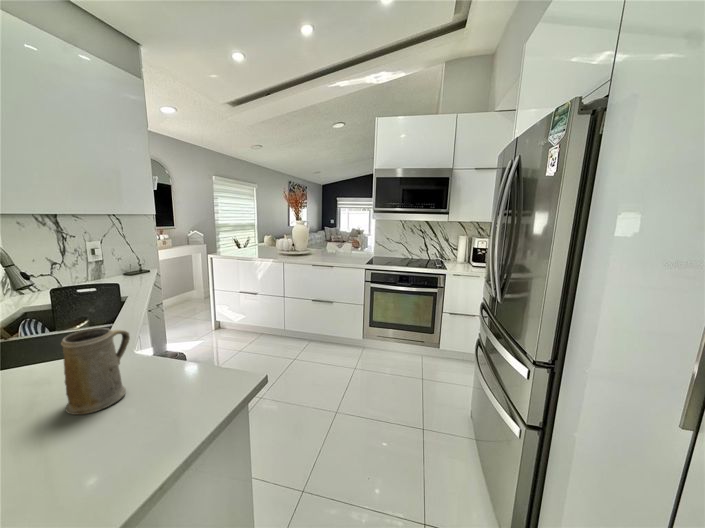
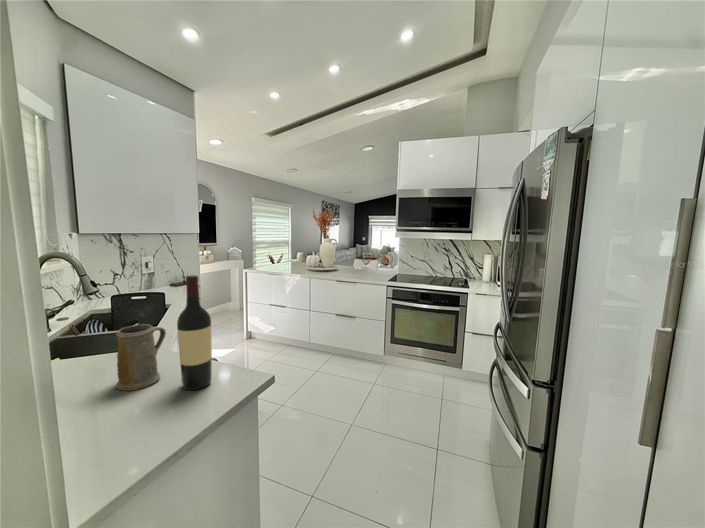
wine bottle: none [146,264,194,406] -> present [177,275,212,390]

